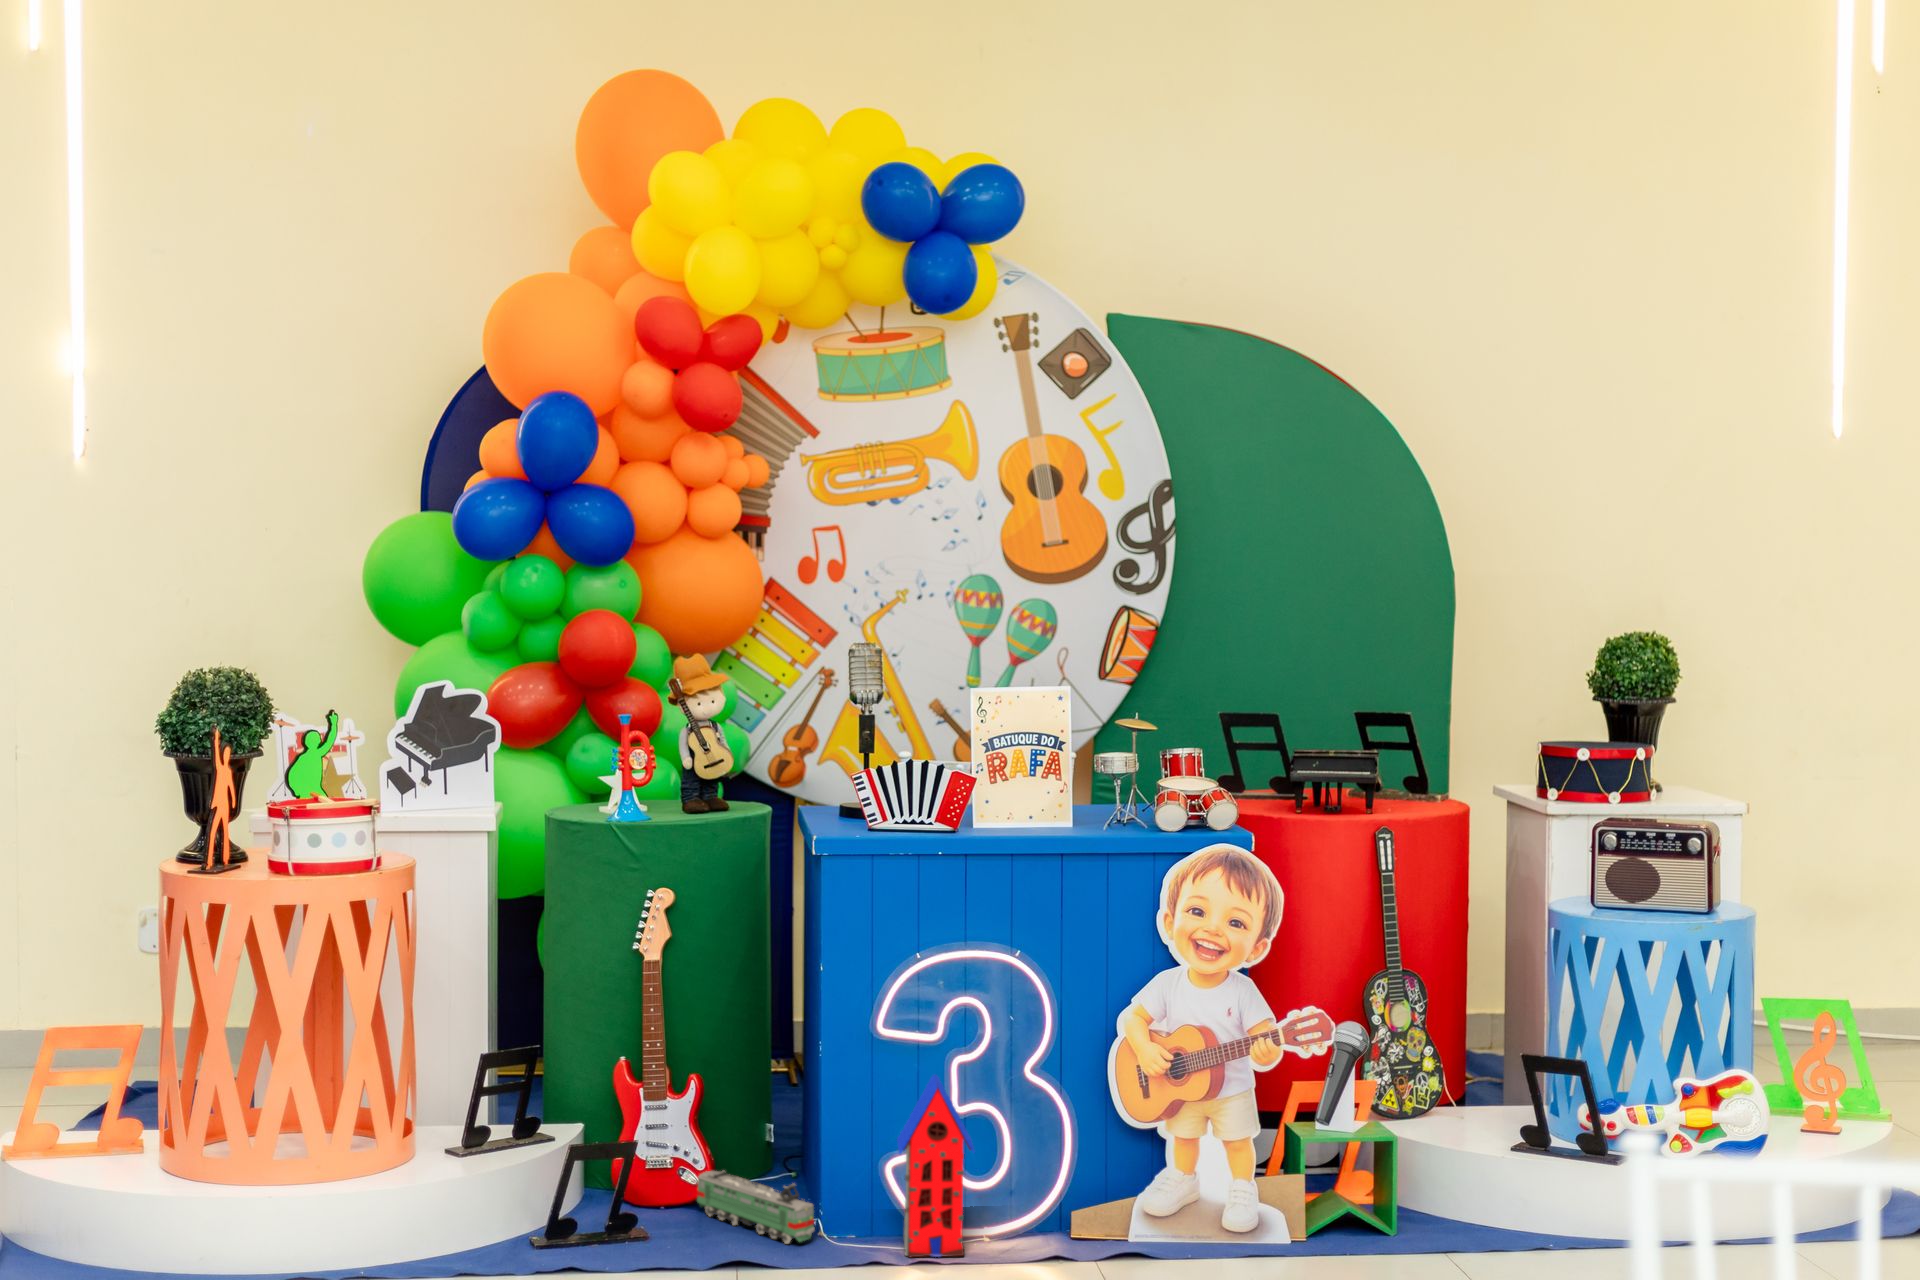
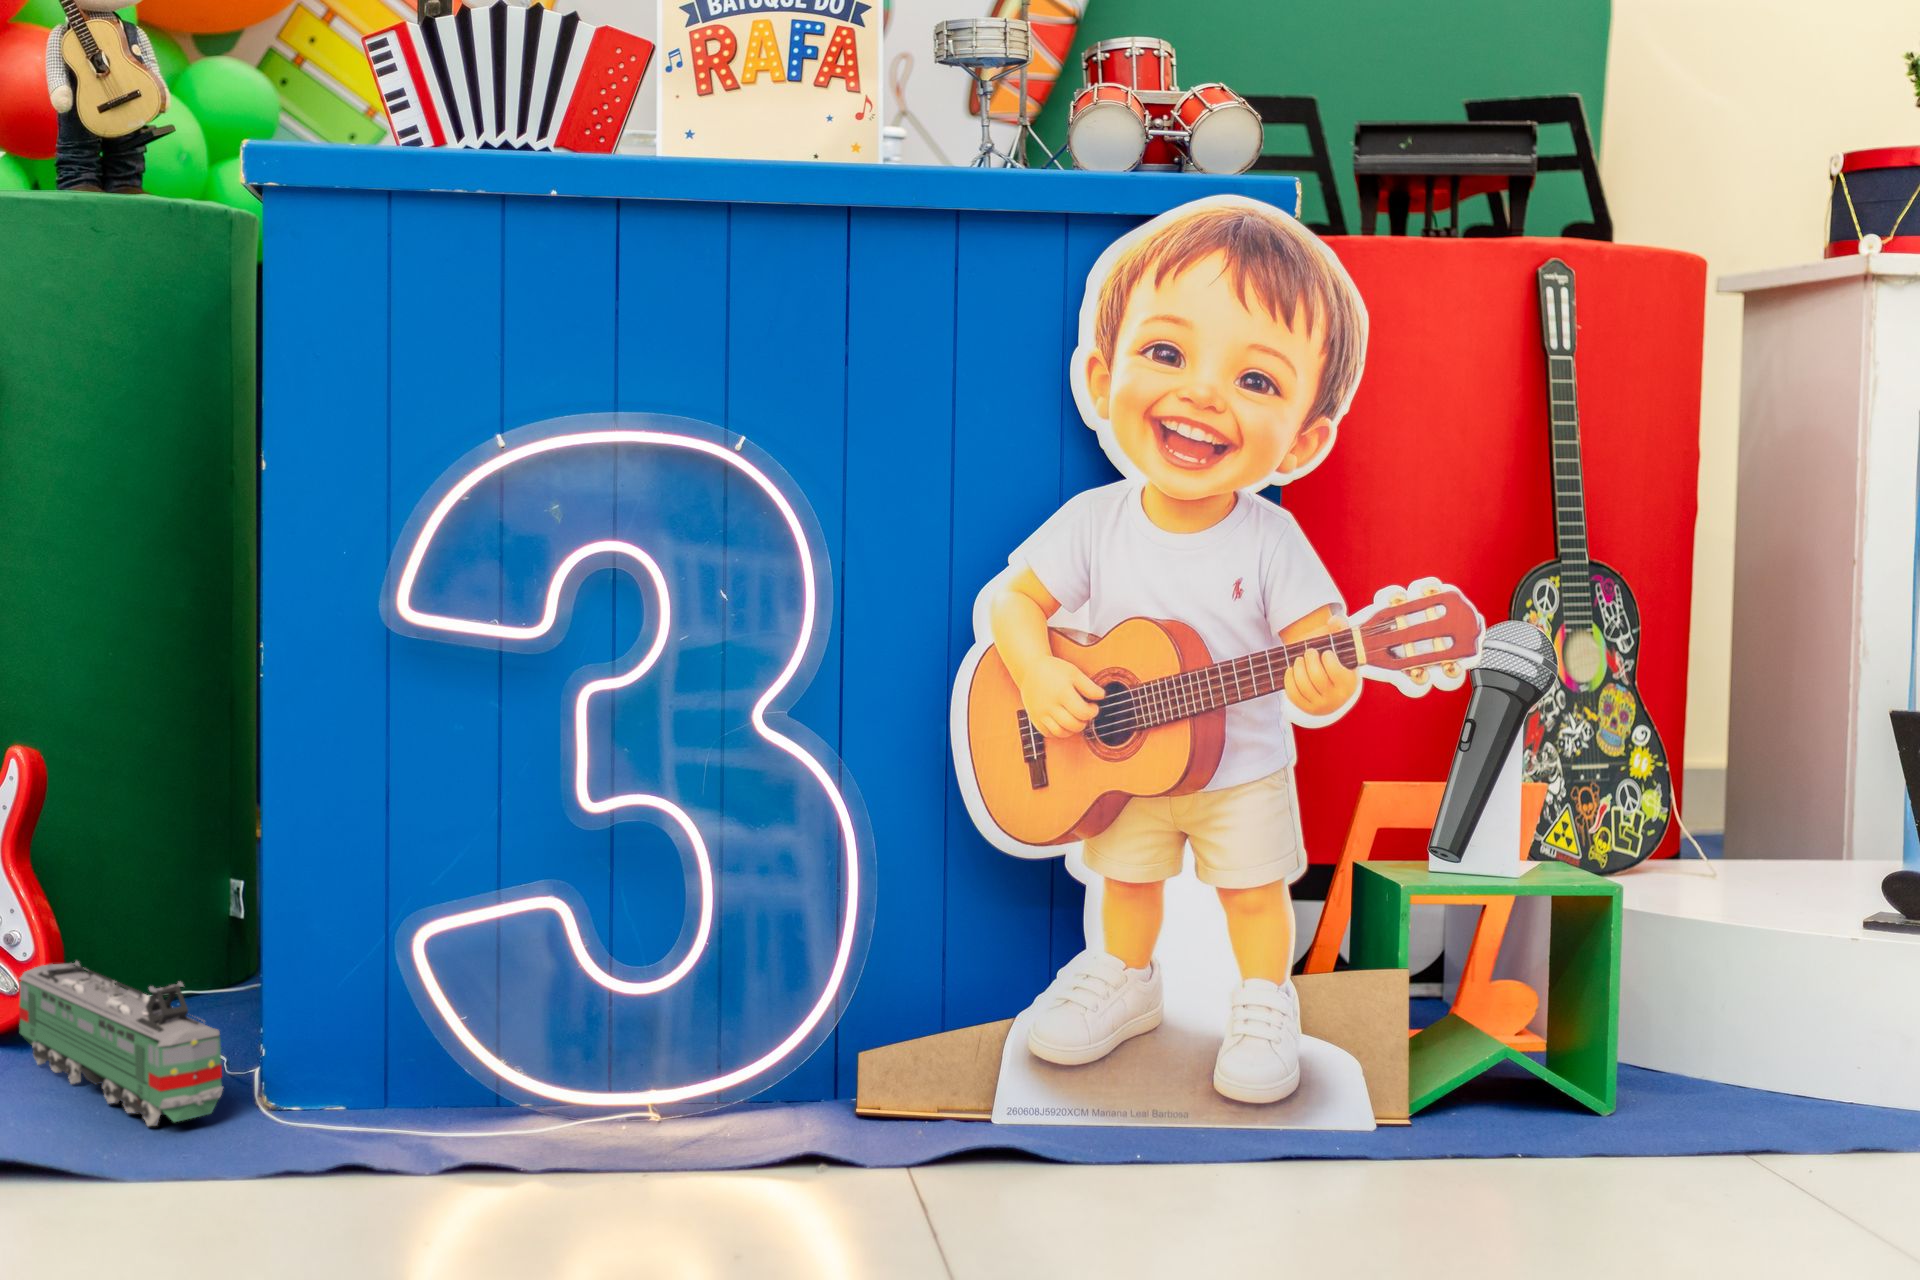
toy house: present [897,1075,974,1257] -> none [401,720,613,1160]

